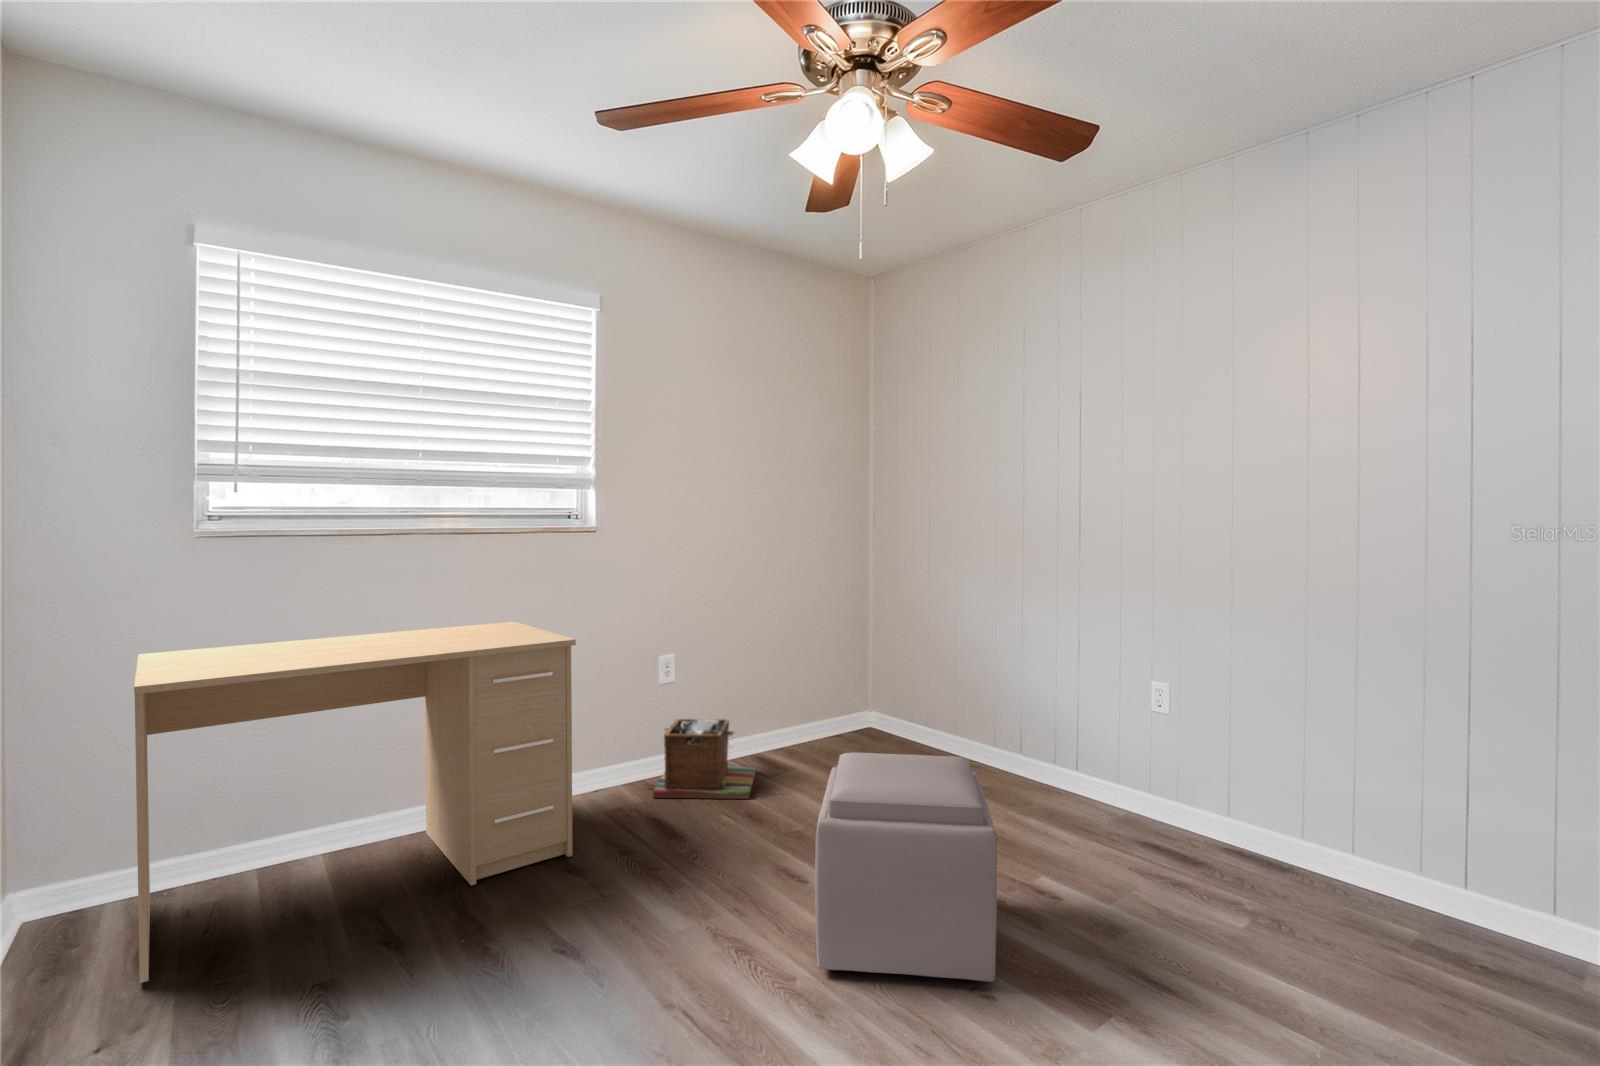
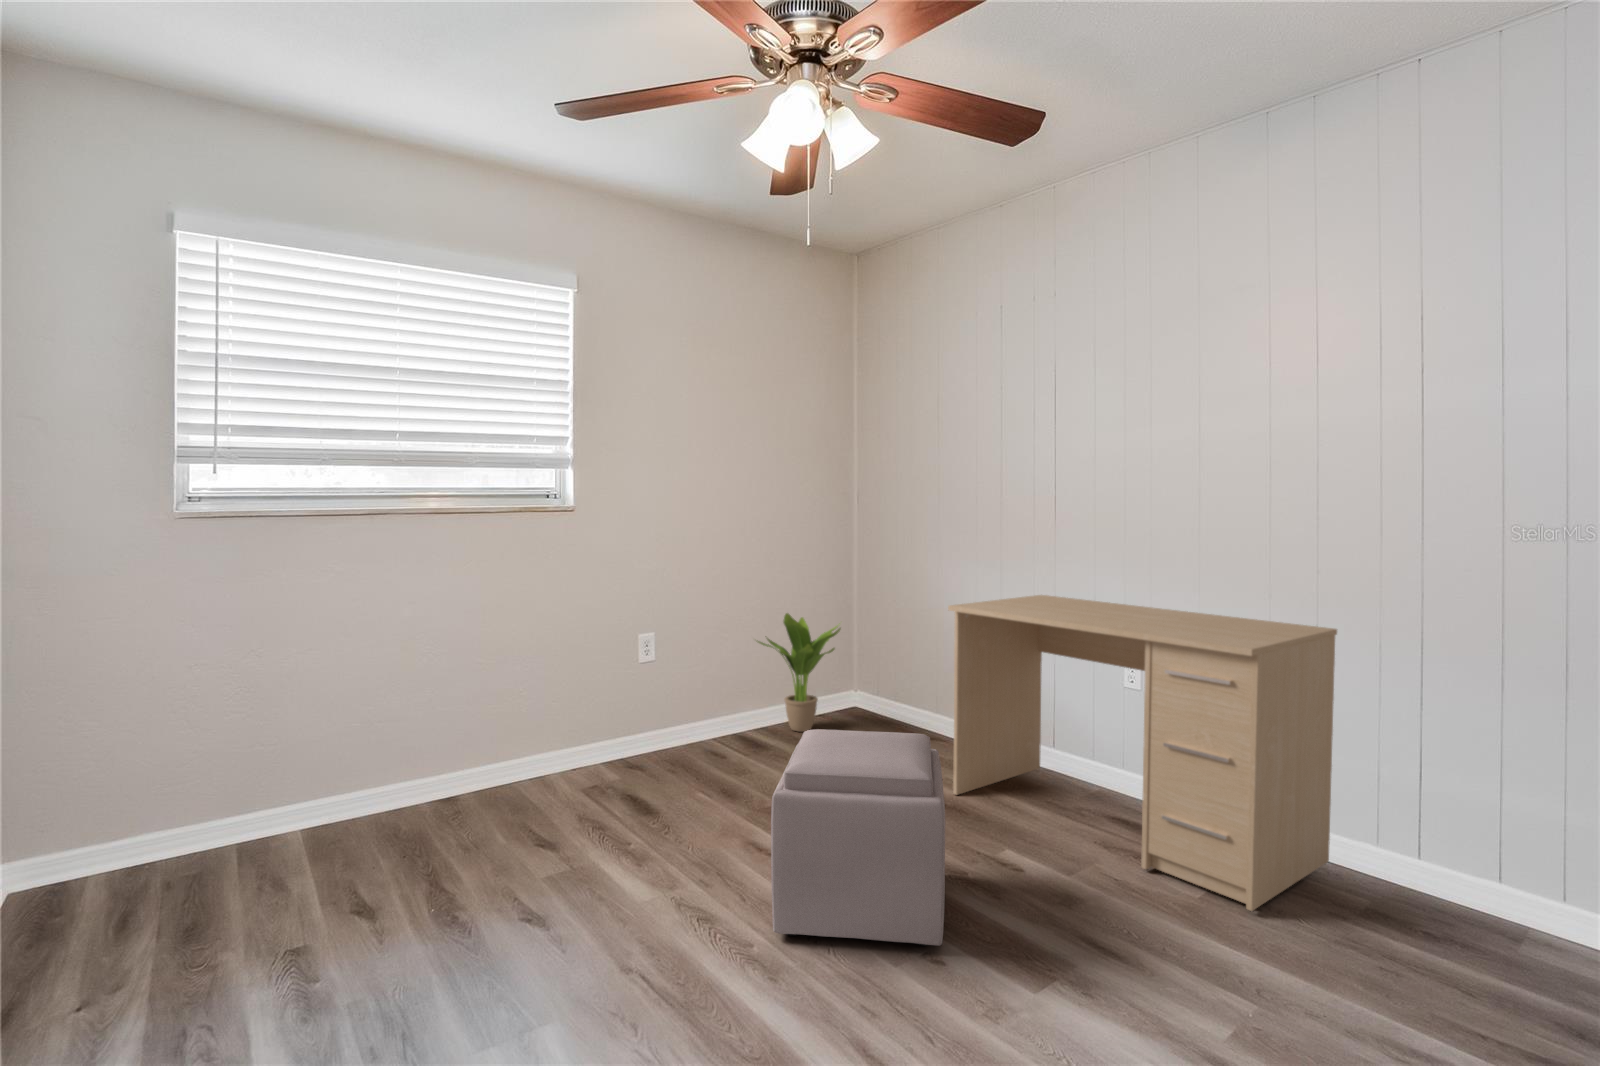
desk: present [134,622,576,983] -> present [948,595,1337,911]
potted plant: none [769,631,859,750] -> present [758,613,841,732]
laundry basket: present [653,719,756,799] -> none [631,700,736,778]

